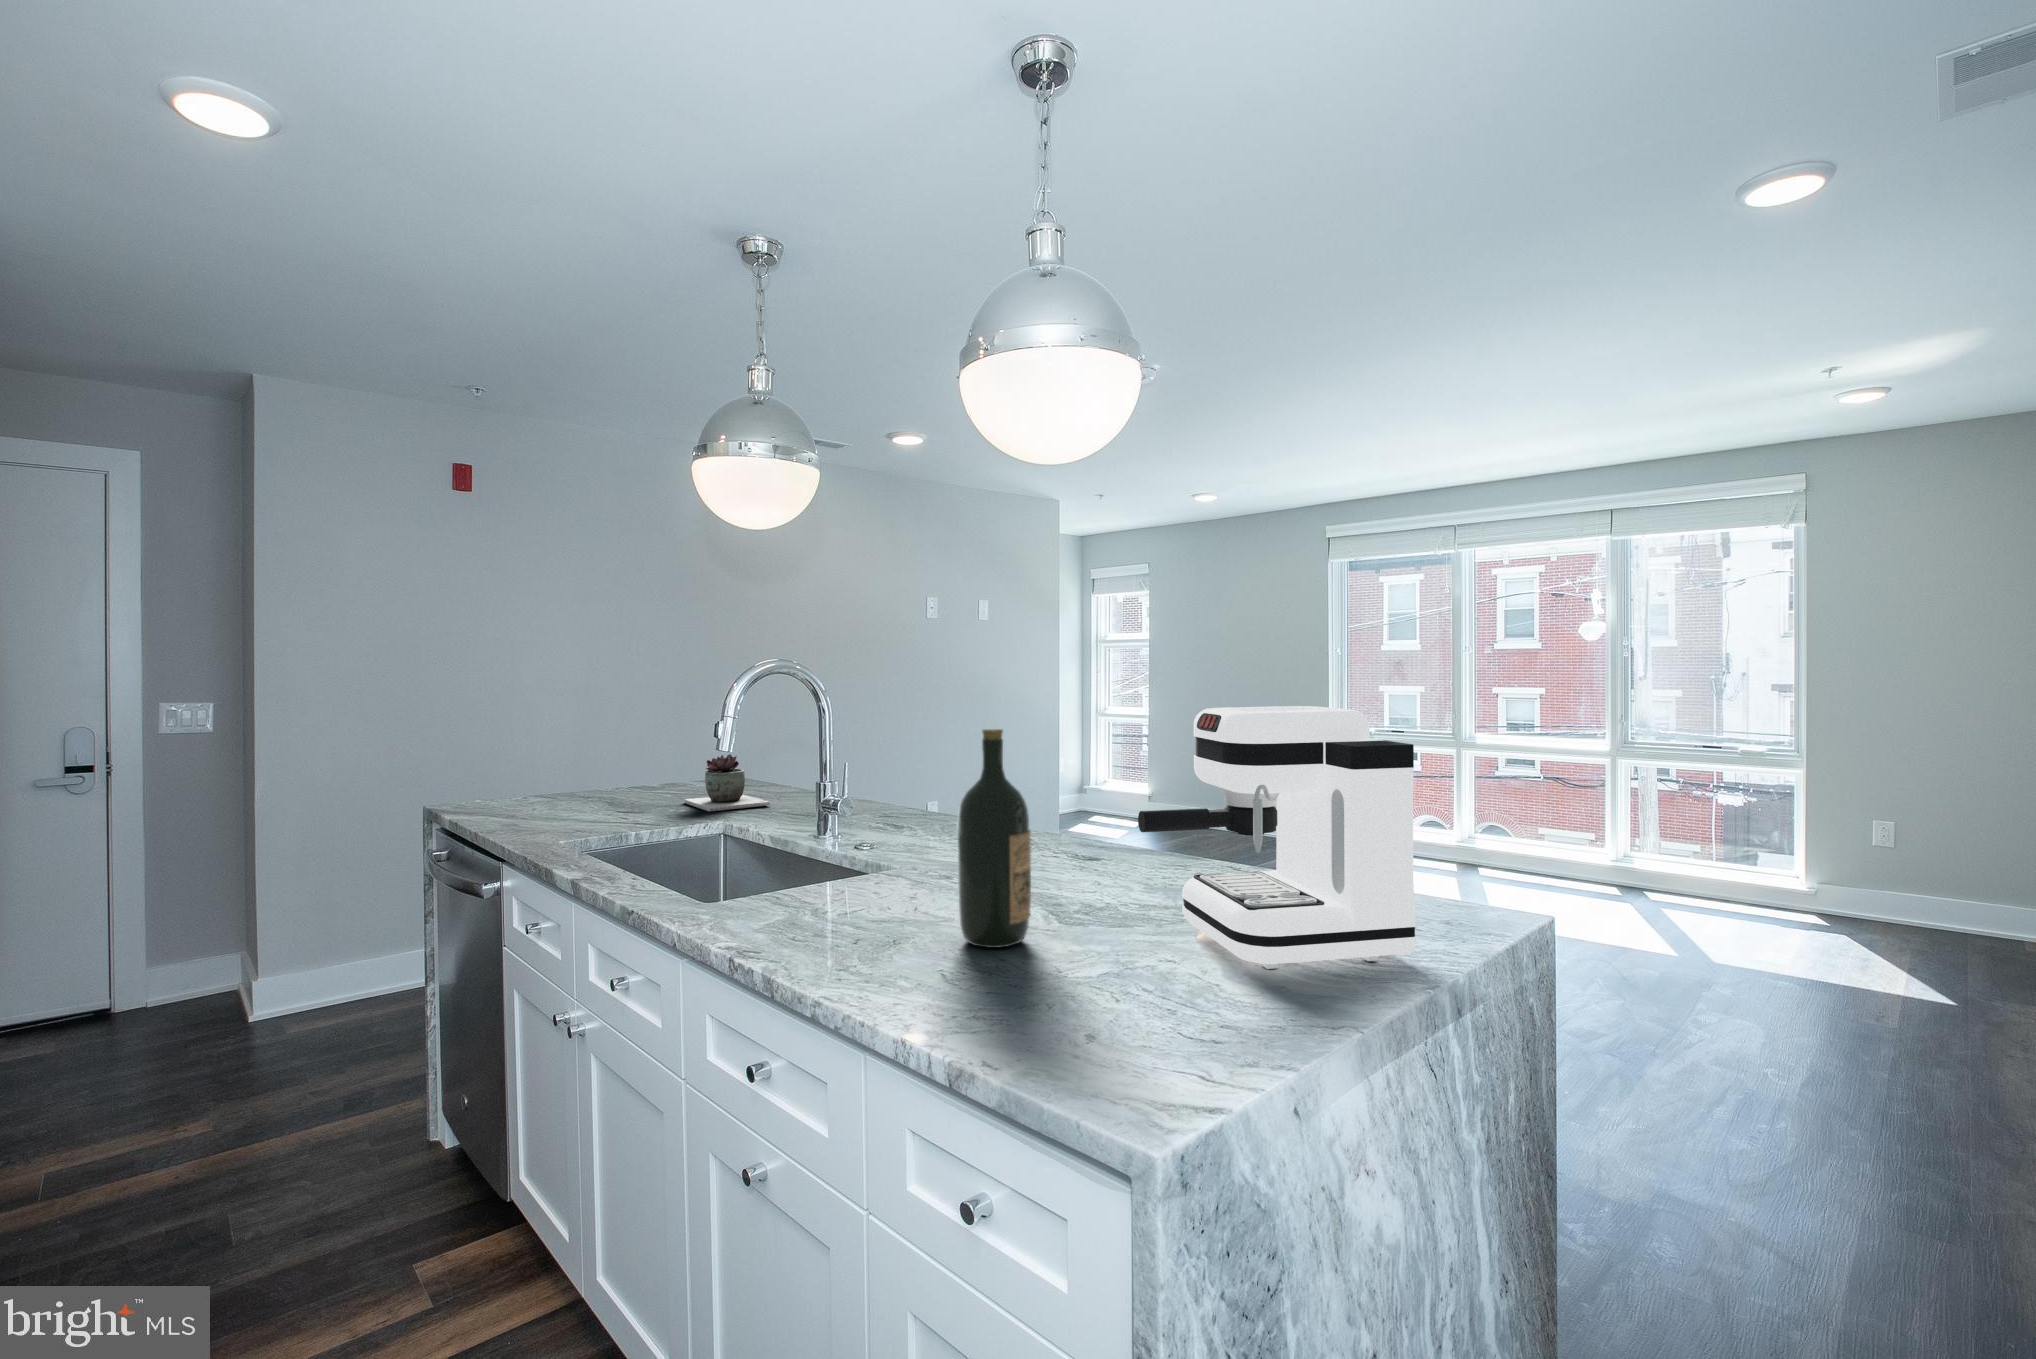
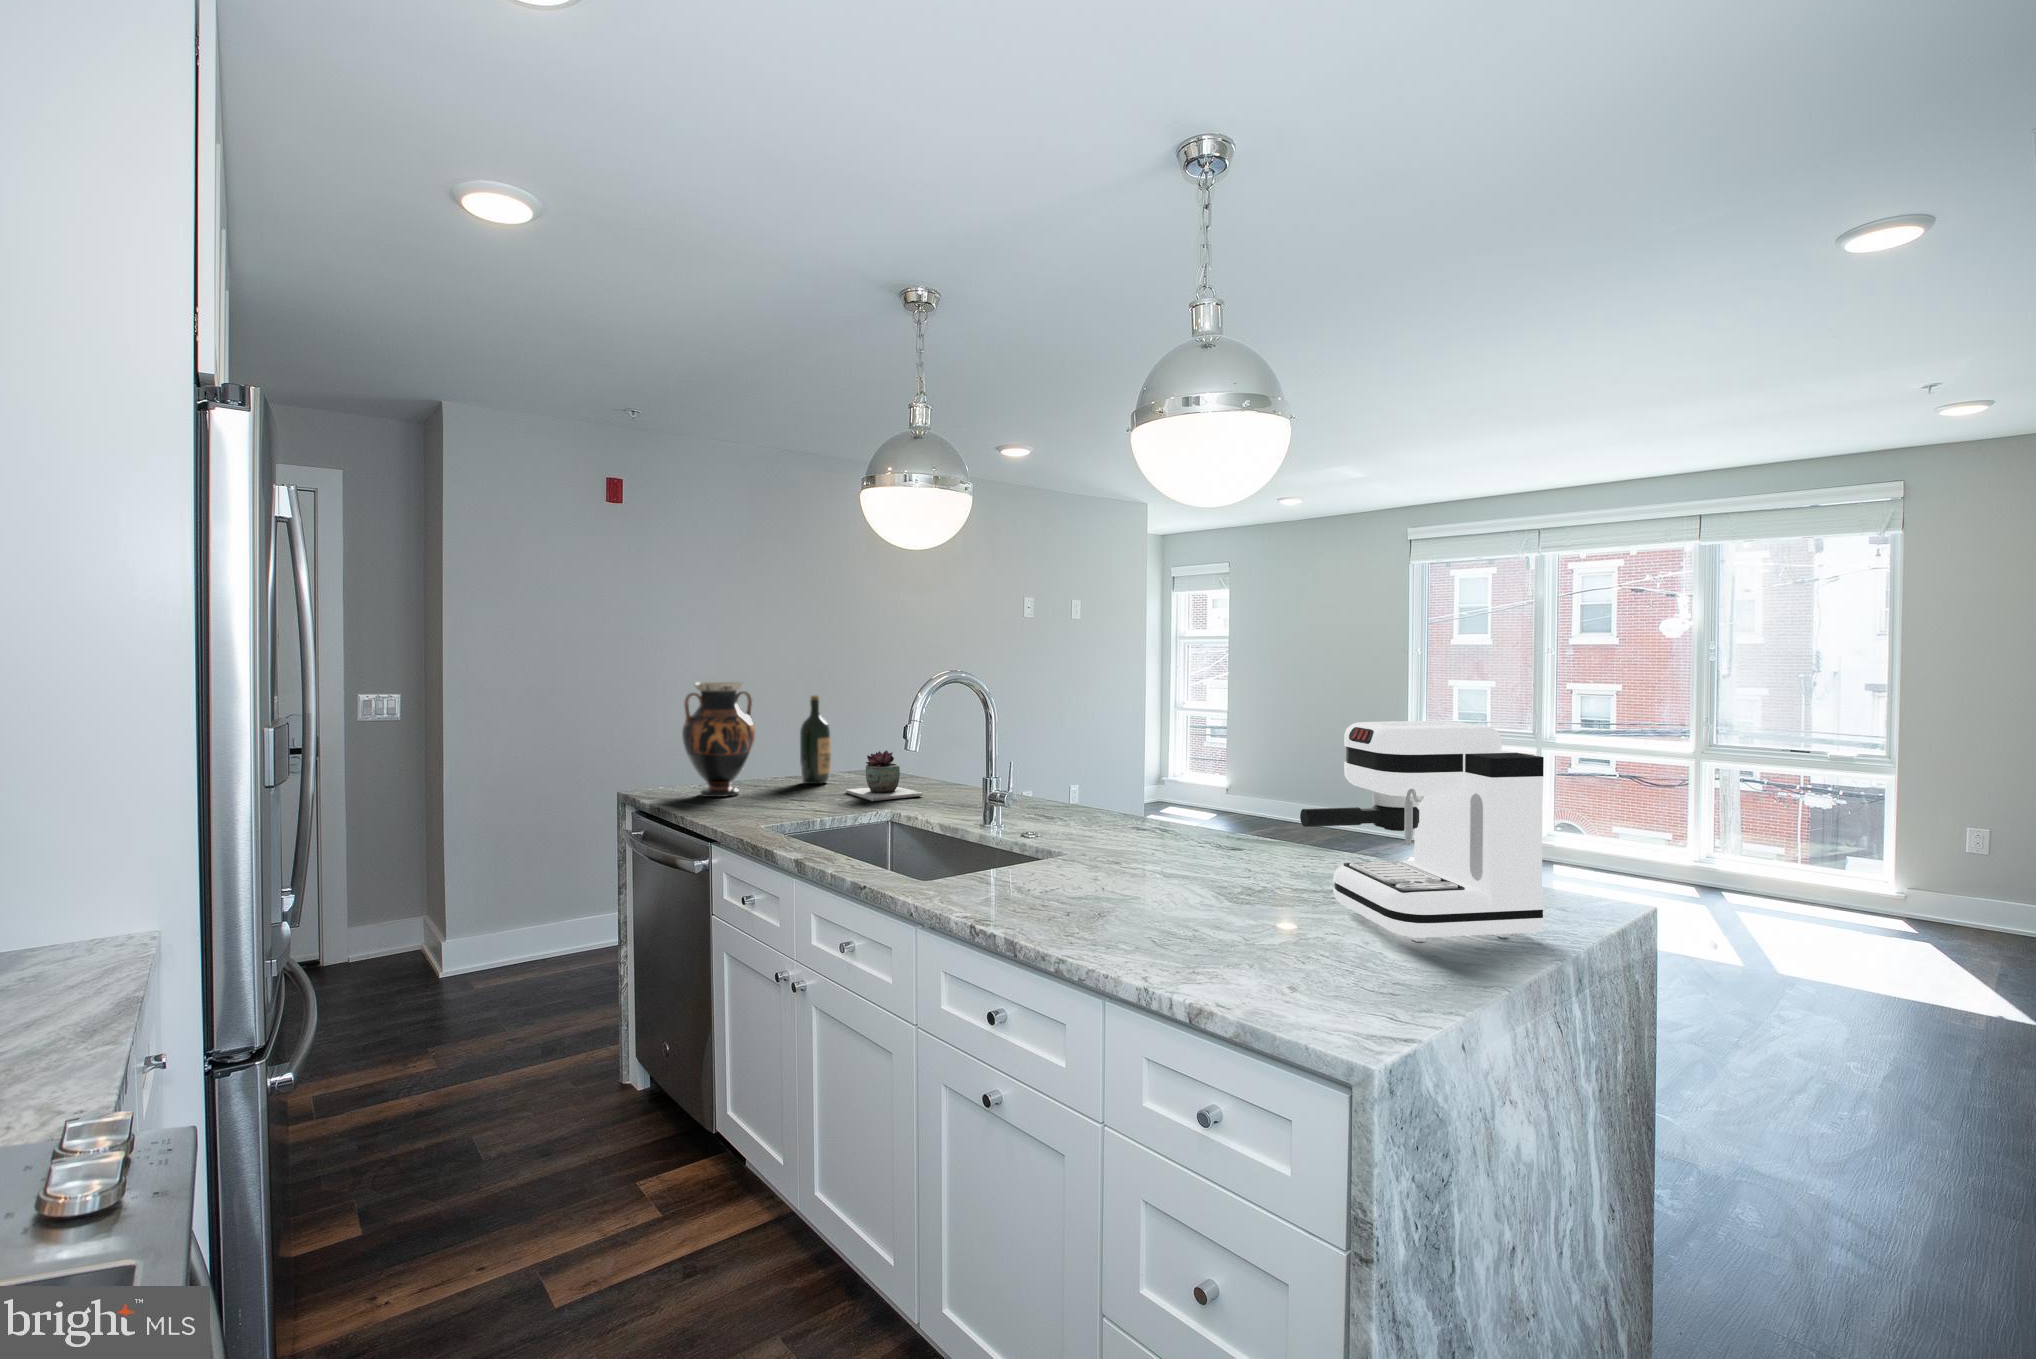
vase: none [488,678,578,810] -> present [682,682,755,797]
wine bottle: present [958,729,1031,948] -> present [800,695,831,784]

